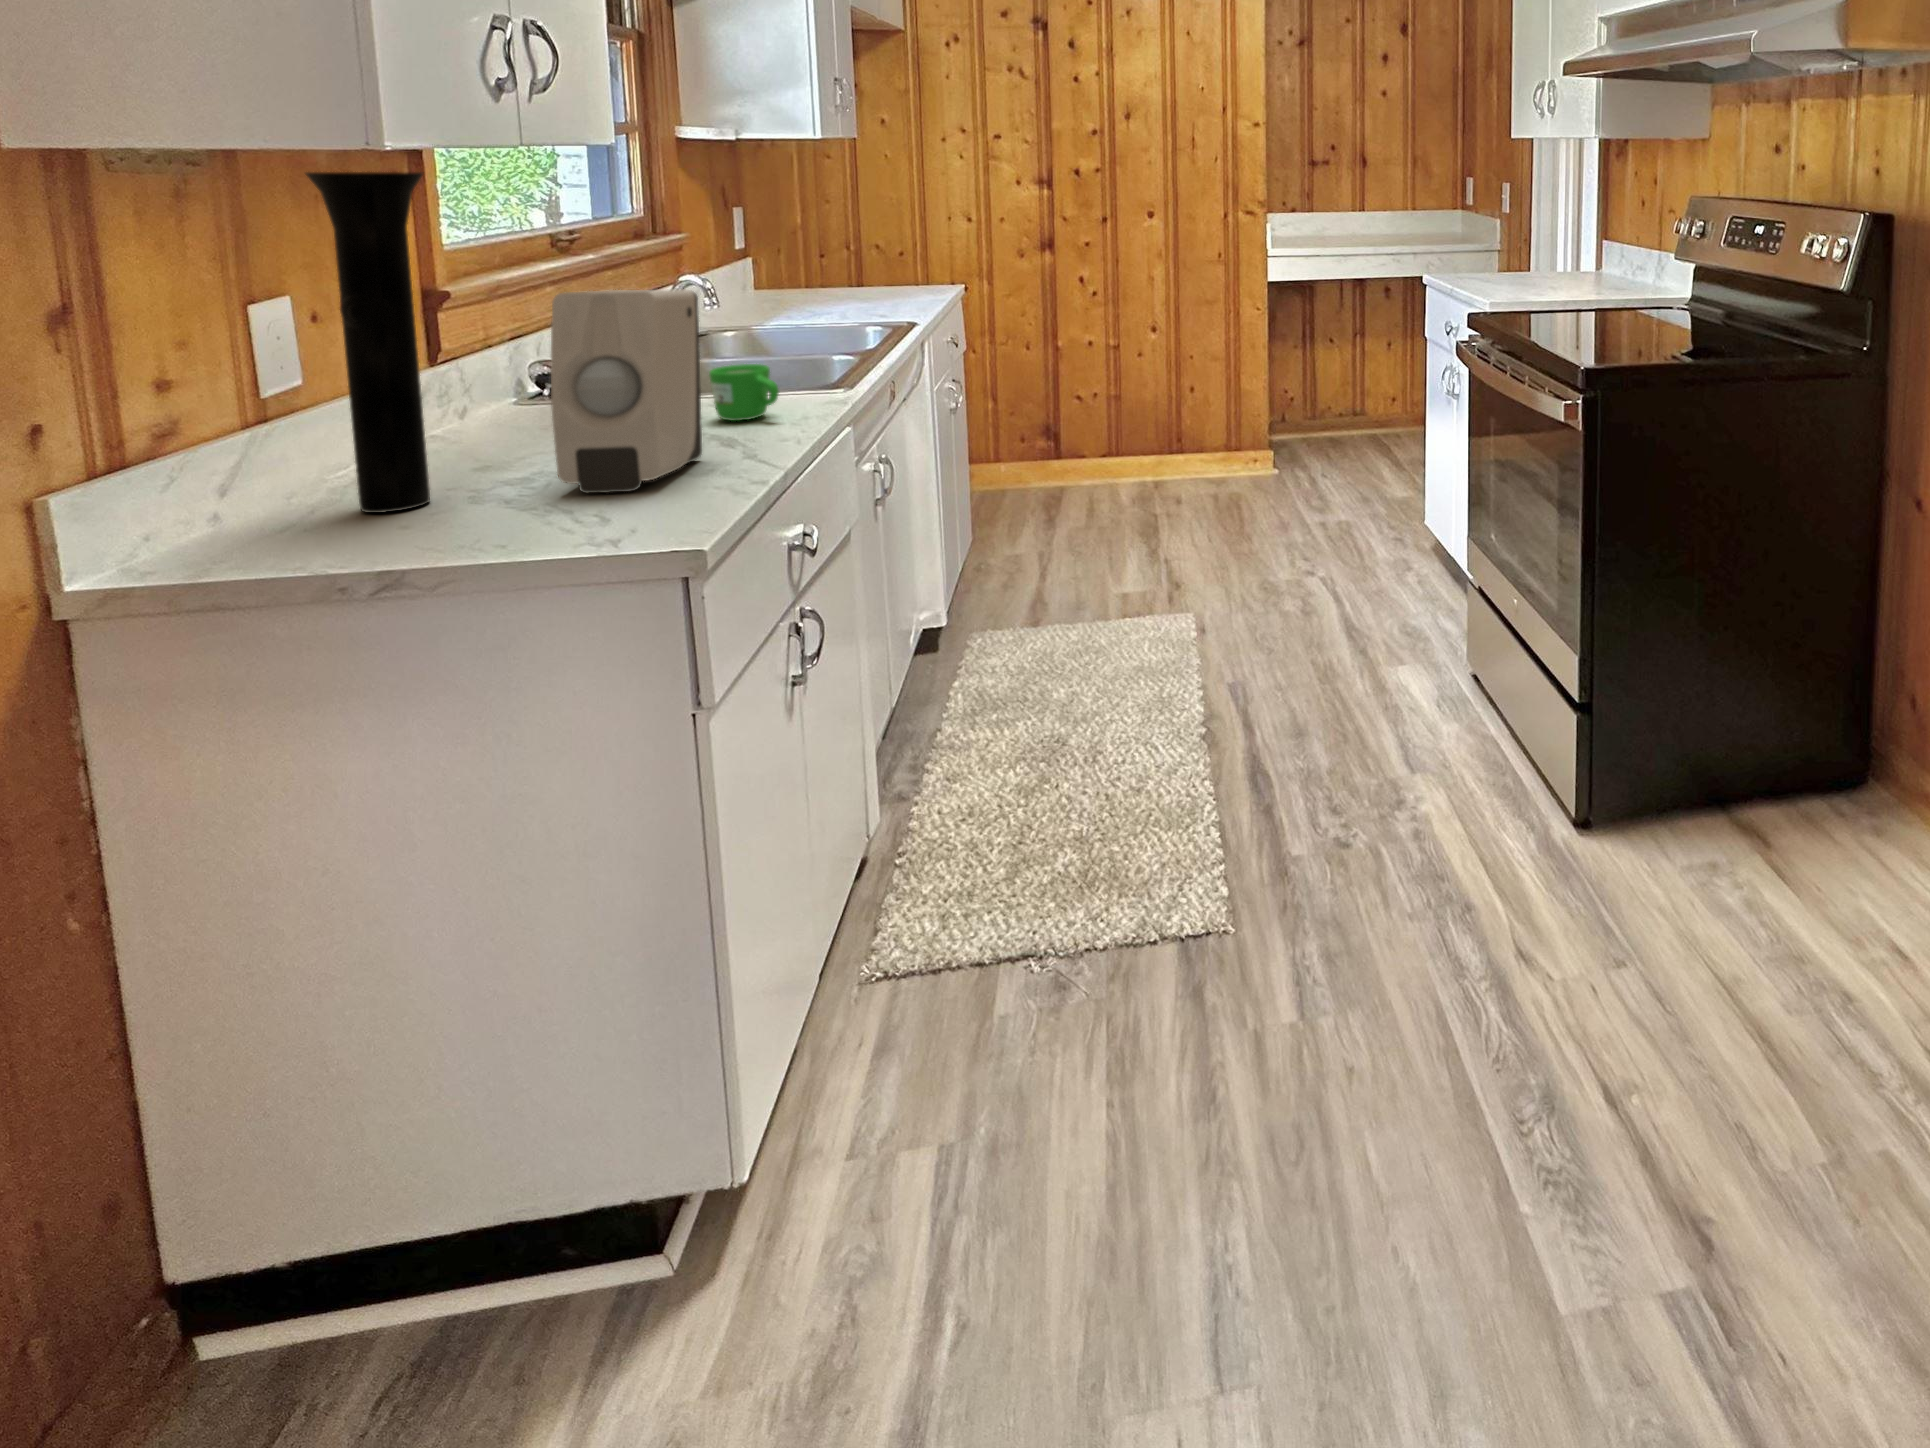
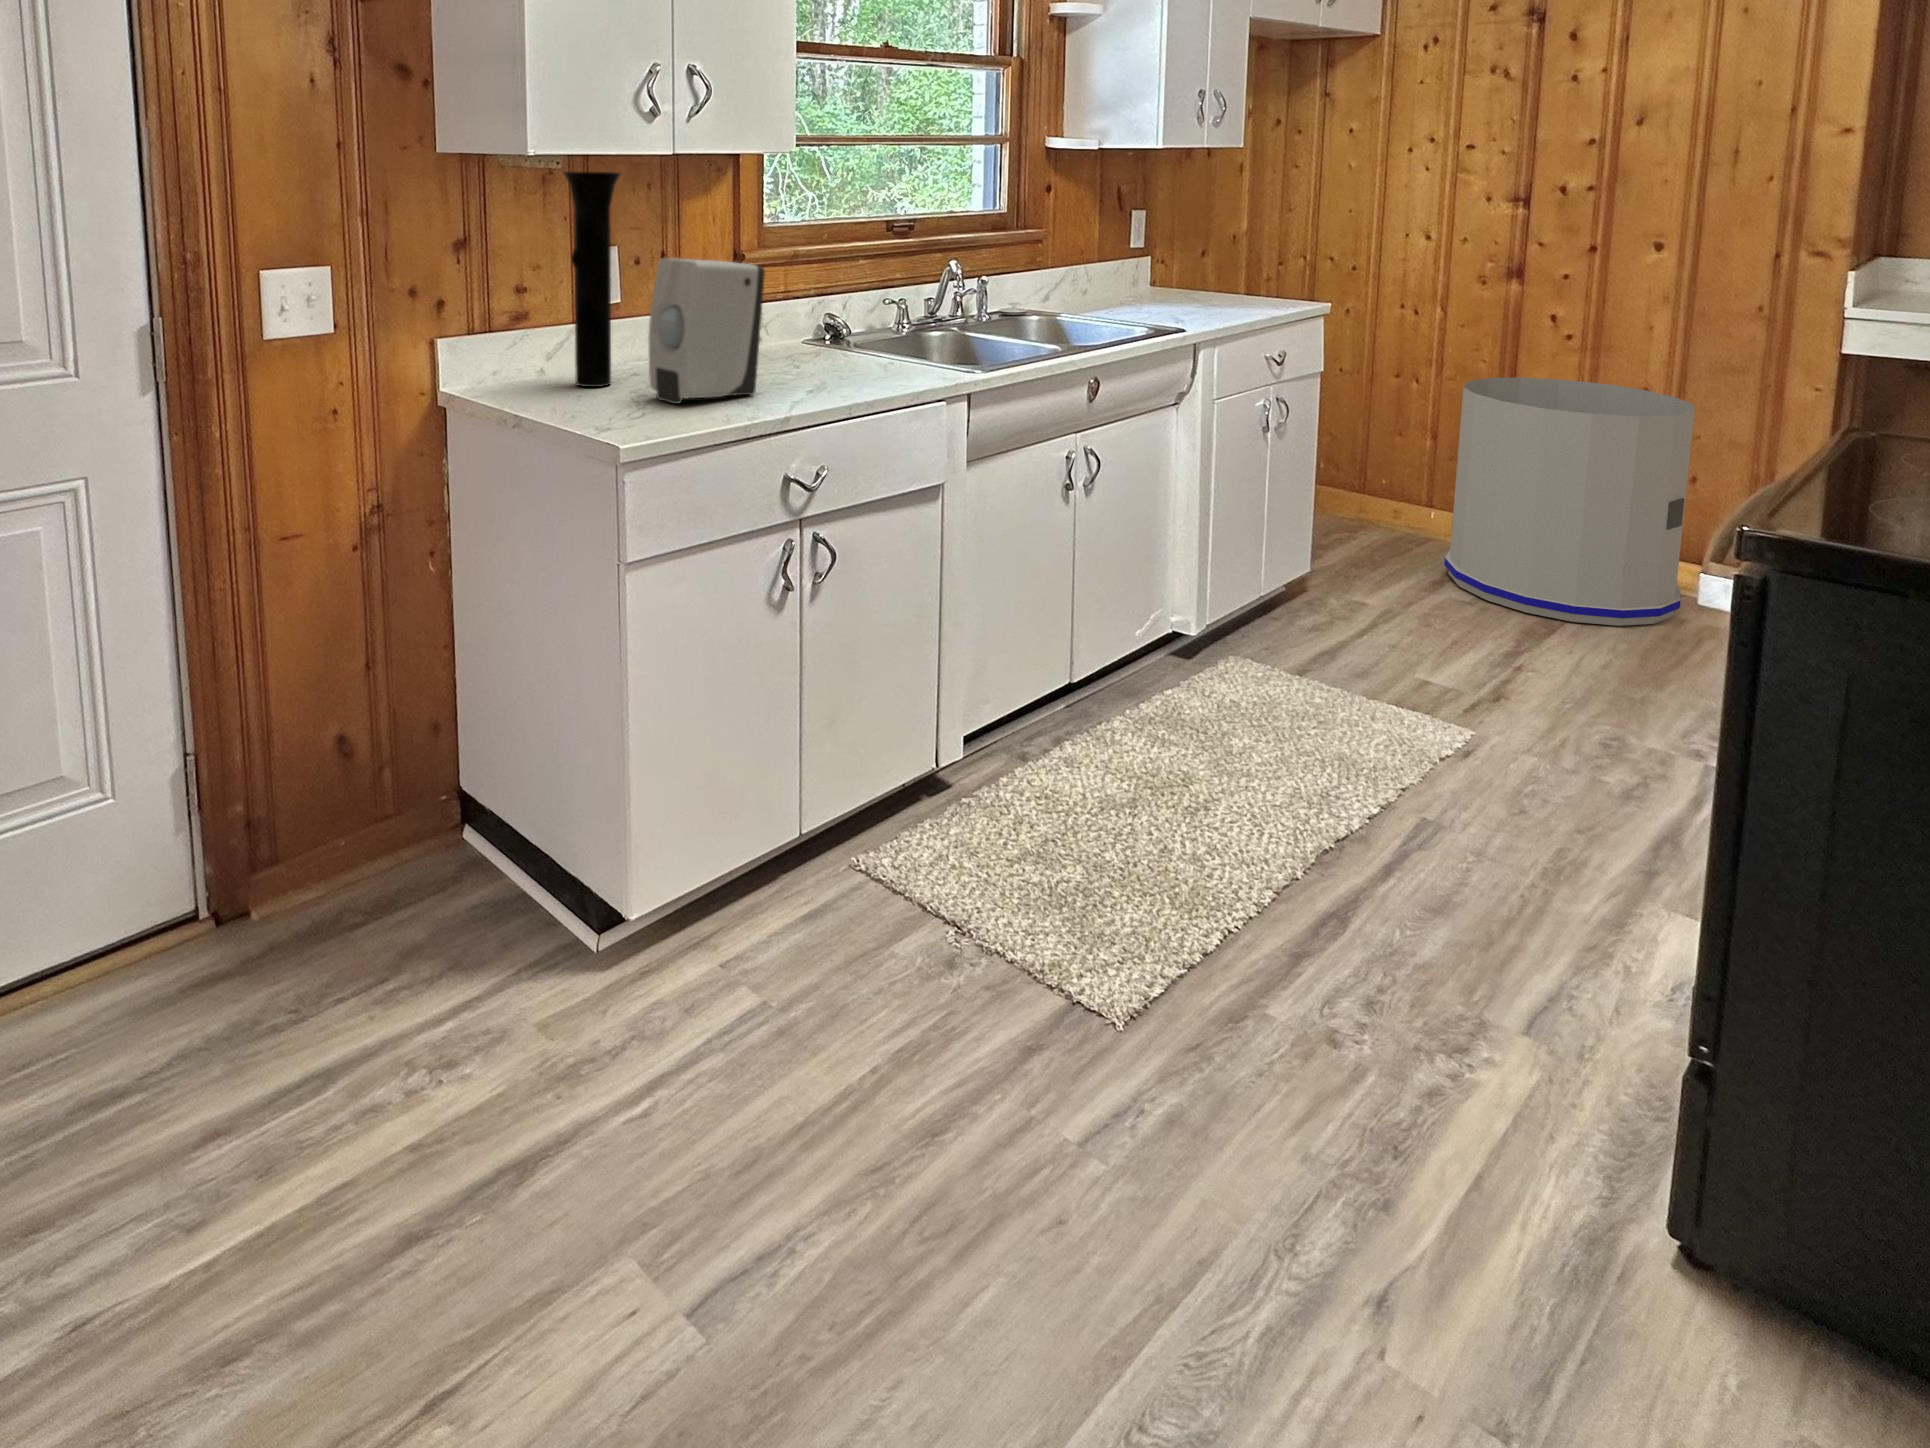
trash can: none [1046,327,1215,519] -> present [1444,377,1695,626]
mug: present [709,364,779,421] -> none [827,333,870,377]

